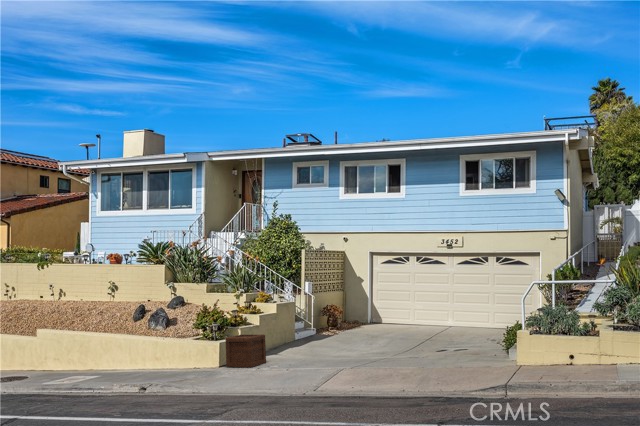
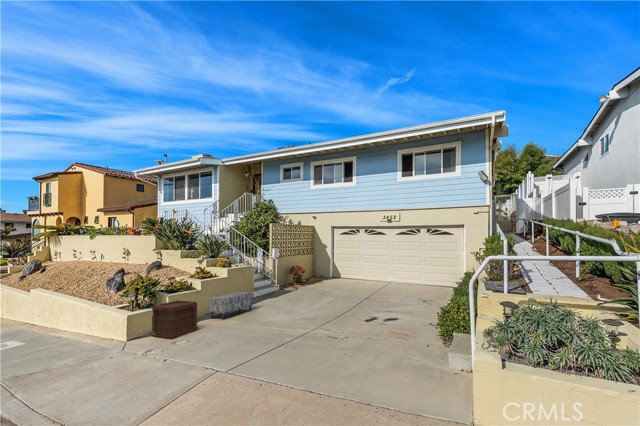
bench: none [262,330,302,357] -> present [209,292,253,320]

